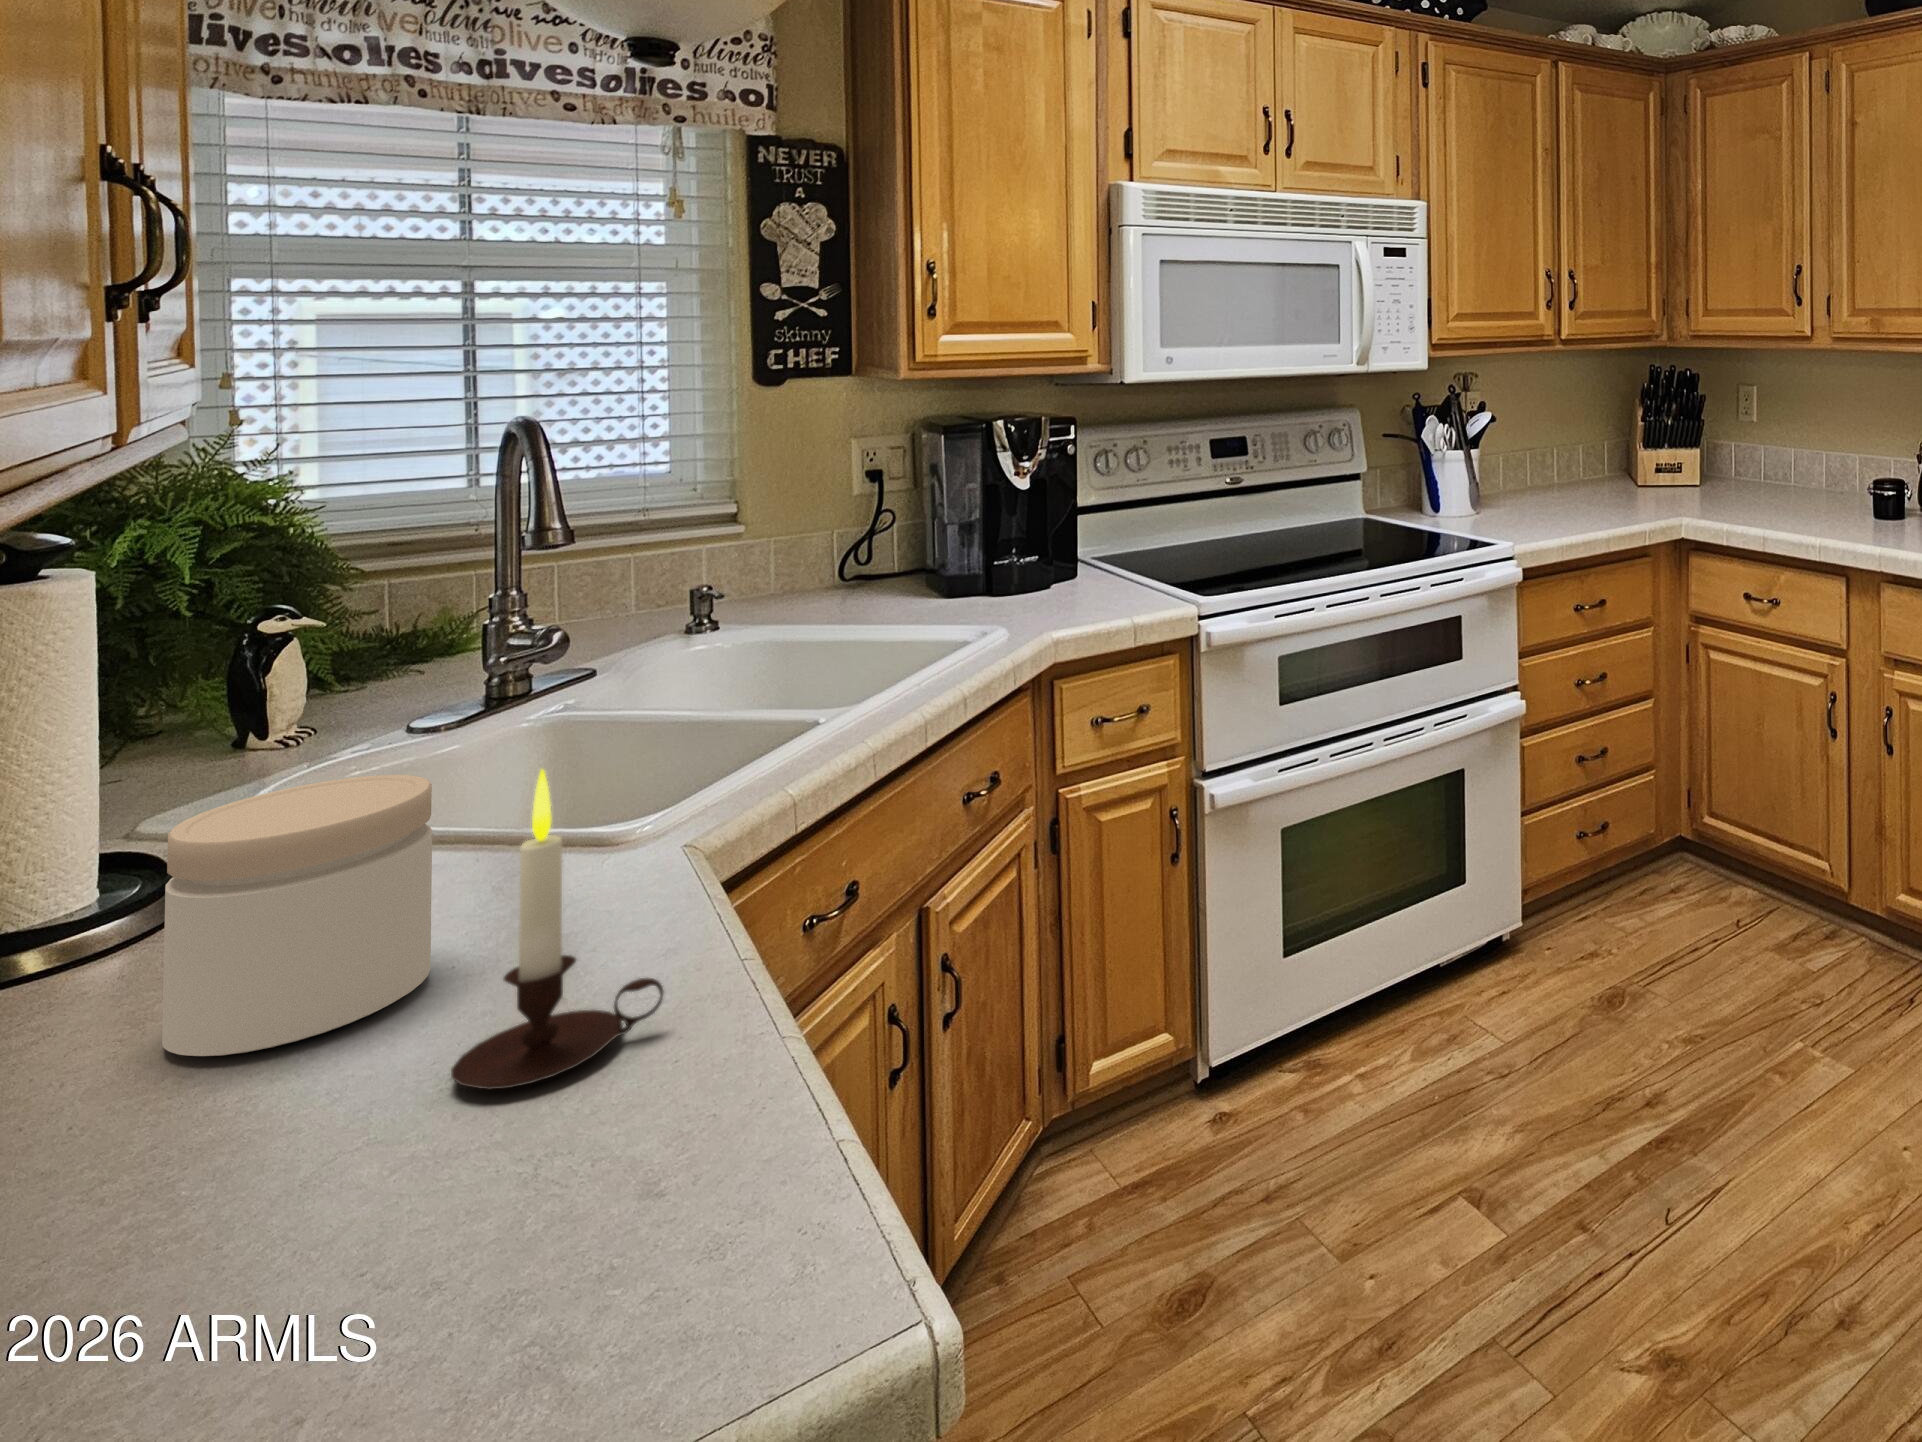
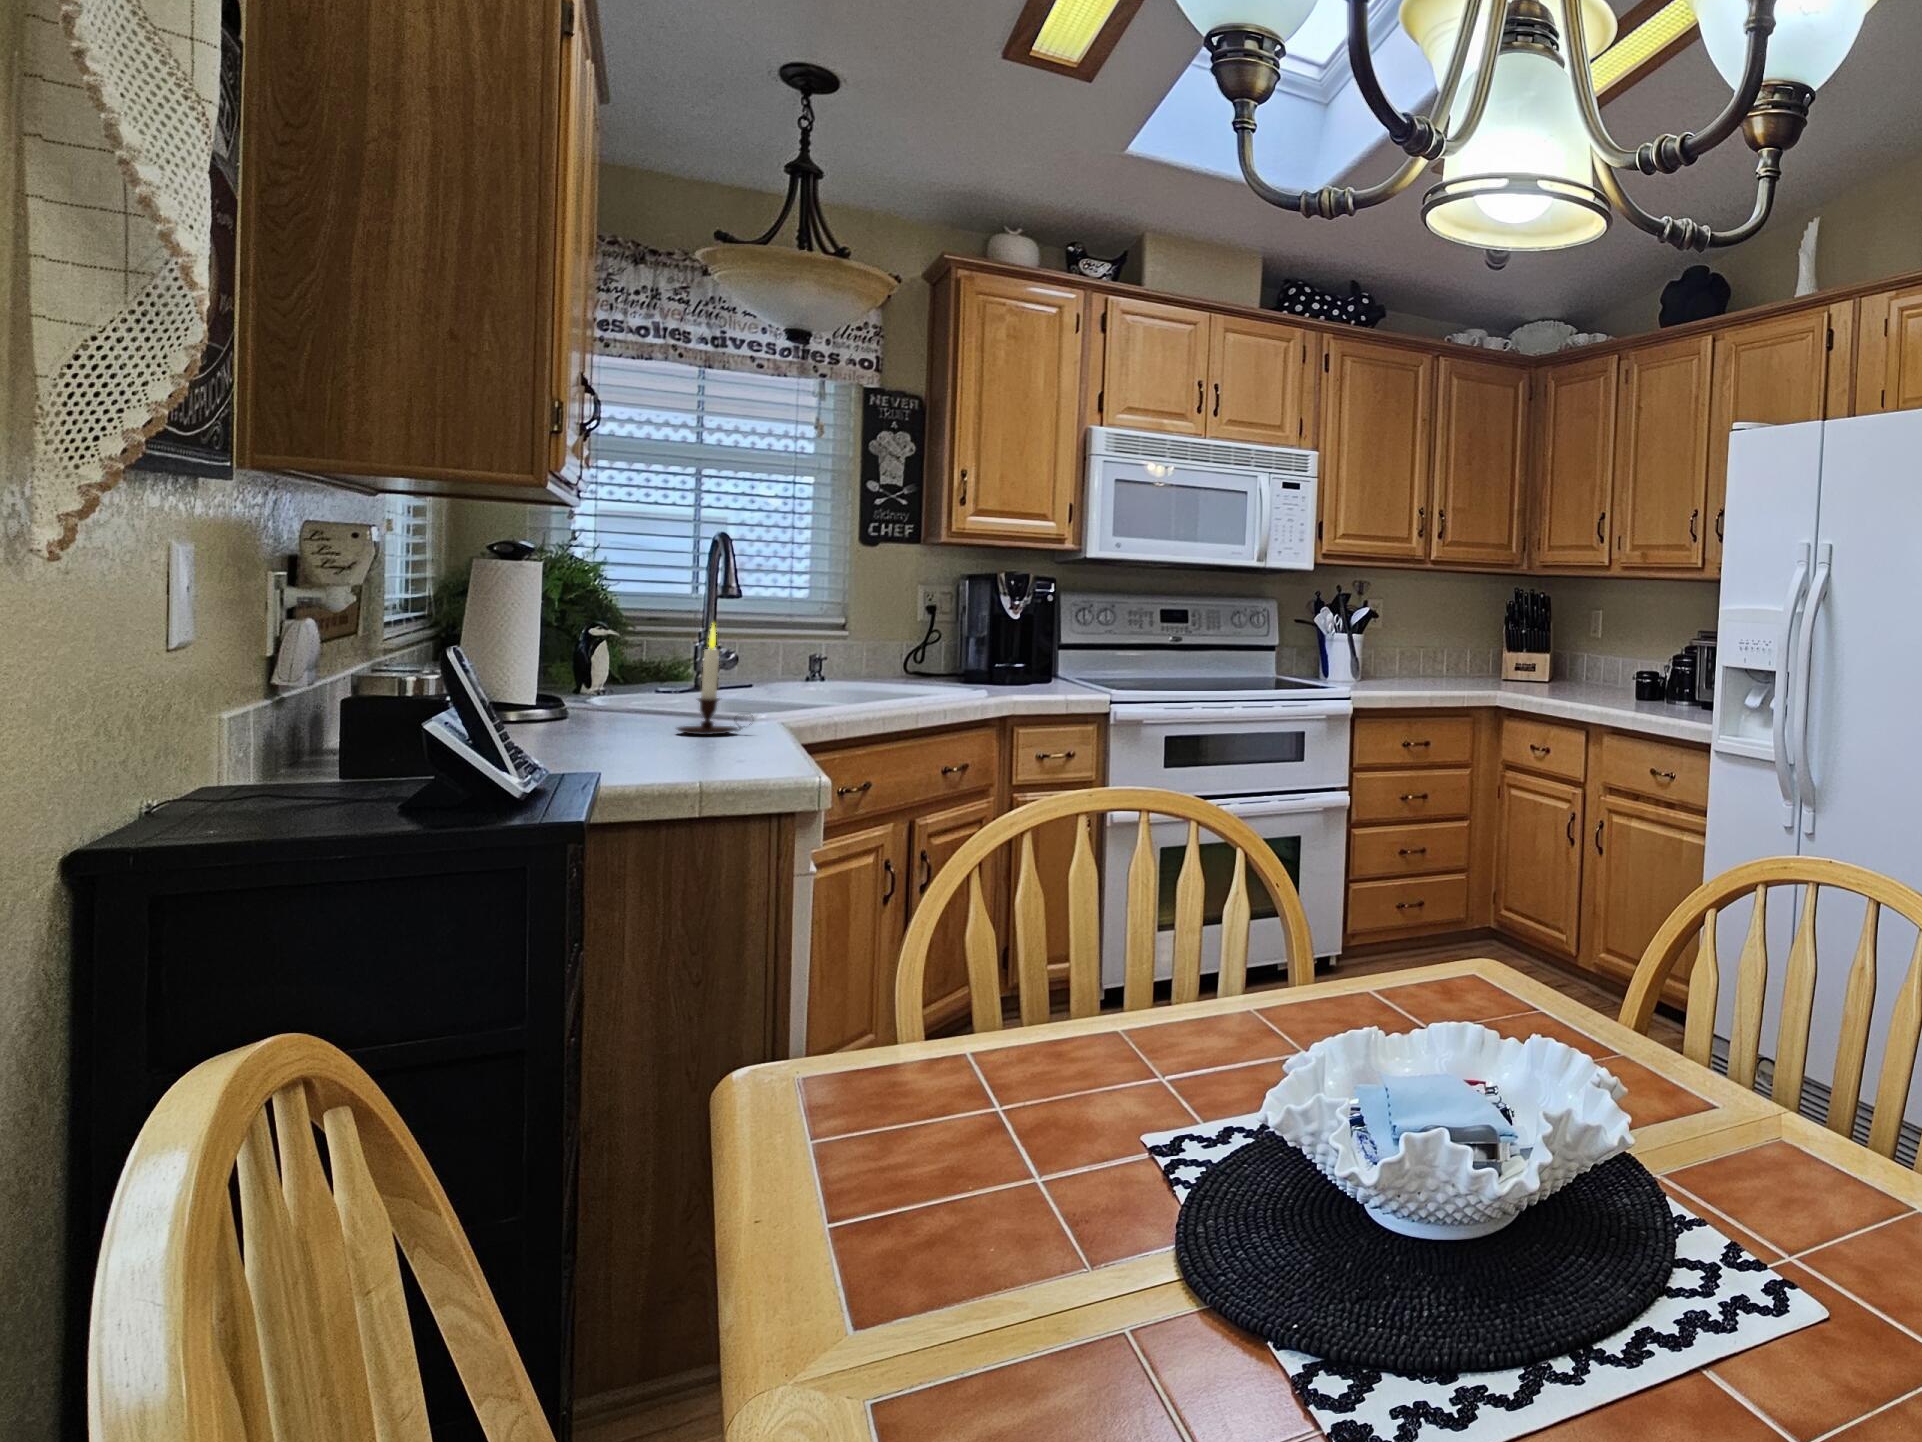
jar: present [162,775,432,1056] -> none [574,641,673,725]

